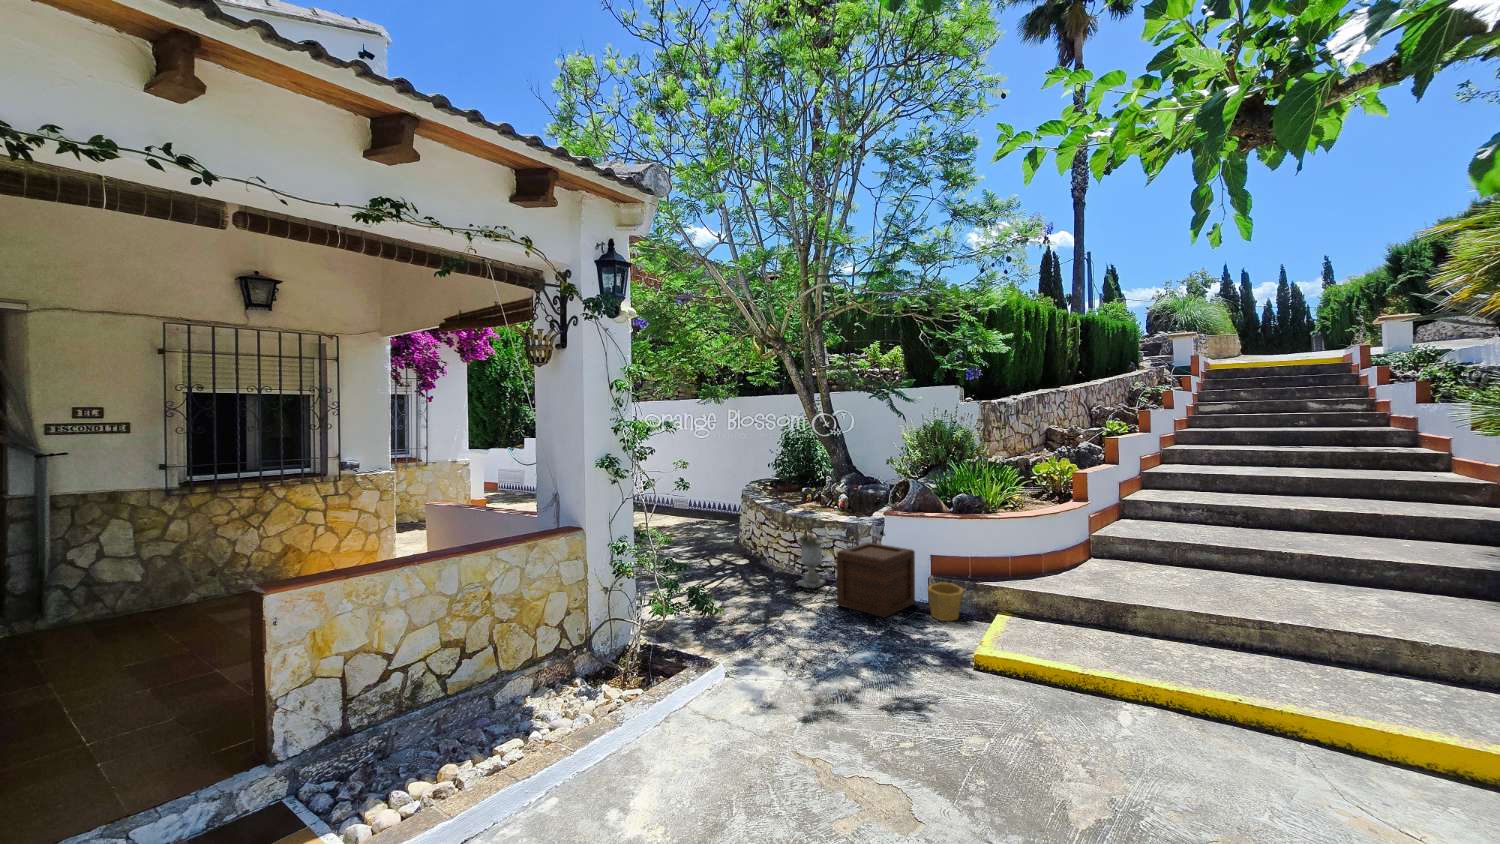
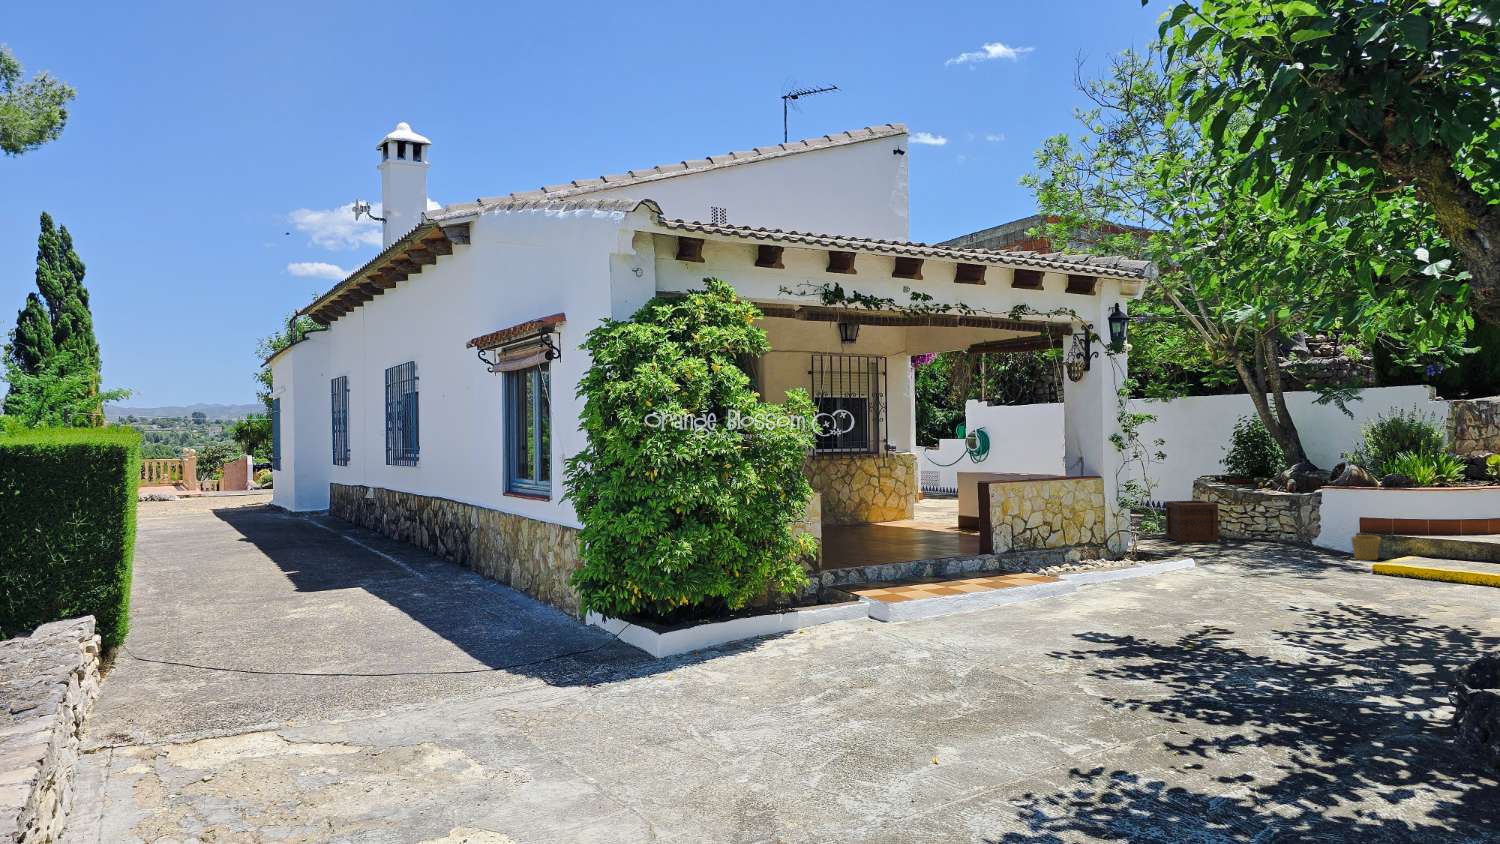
planter: present [797,534,825,588] -> none [1246,504,1272,548]
wooden crate: present [837,542,915,618] -> present [1166,500,1219,542]

